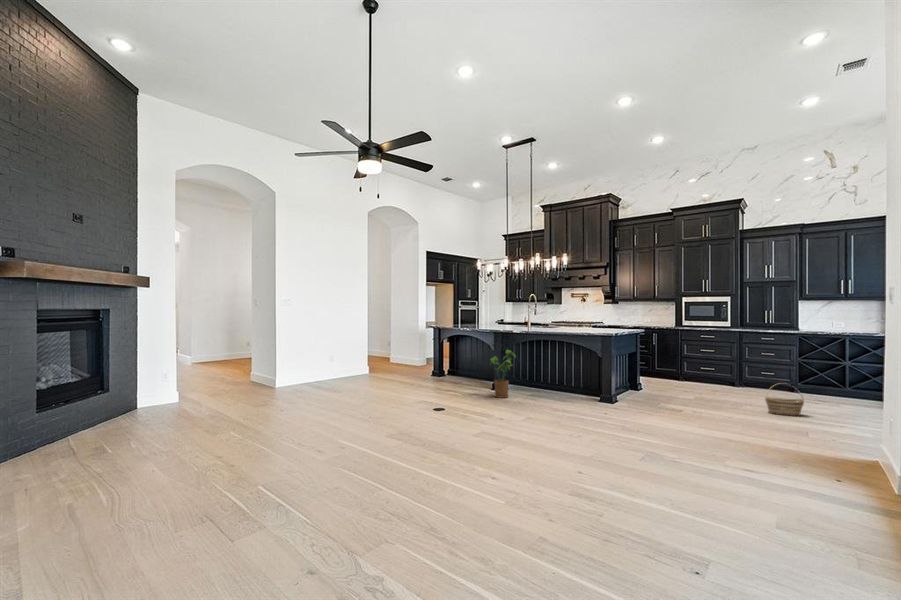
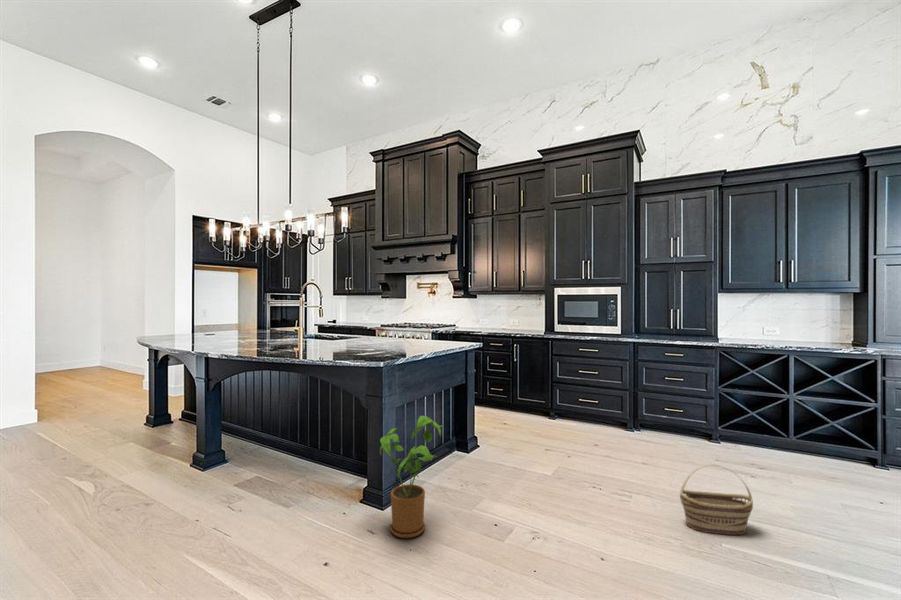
house plant: present [490,350,515,398] -> present [380,416,442,538]

